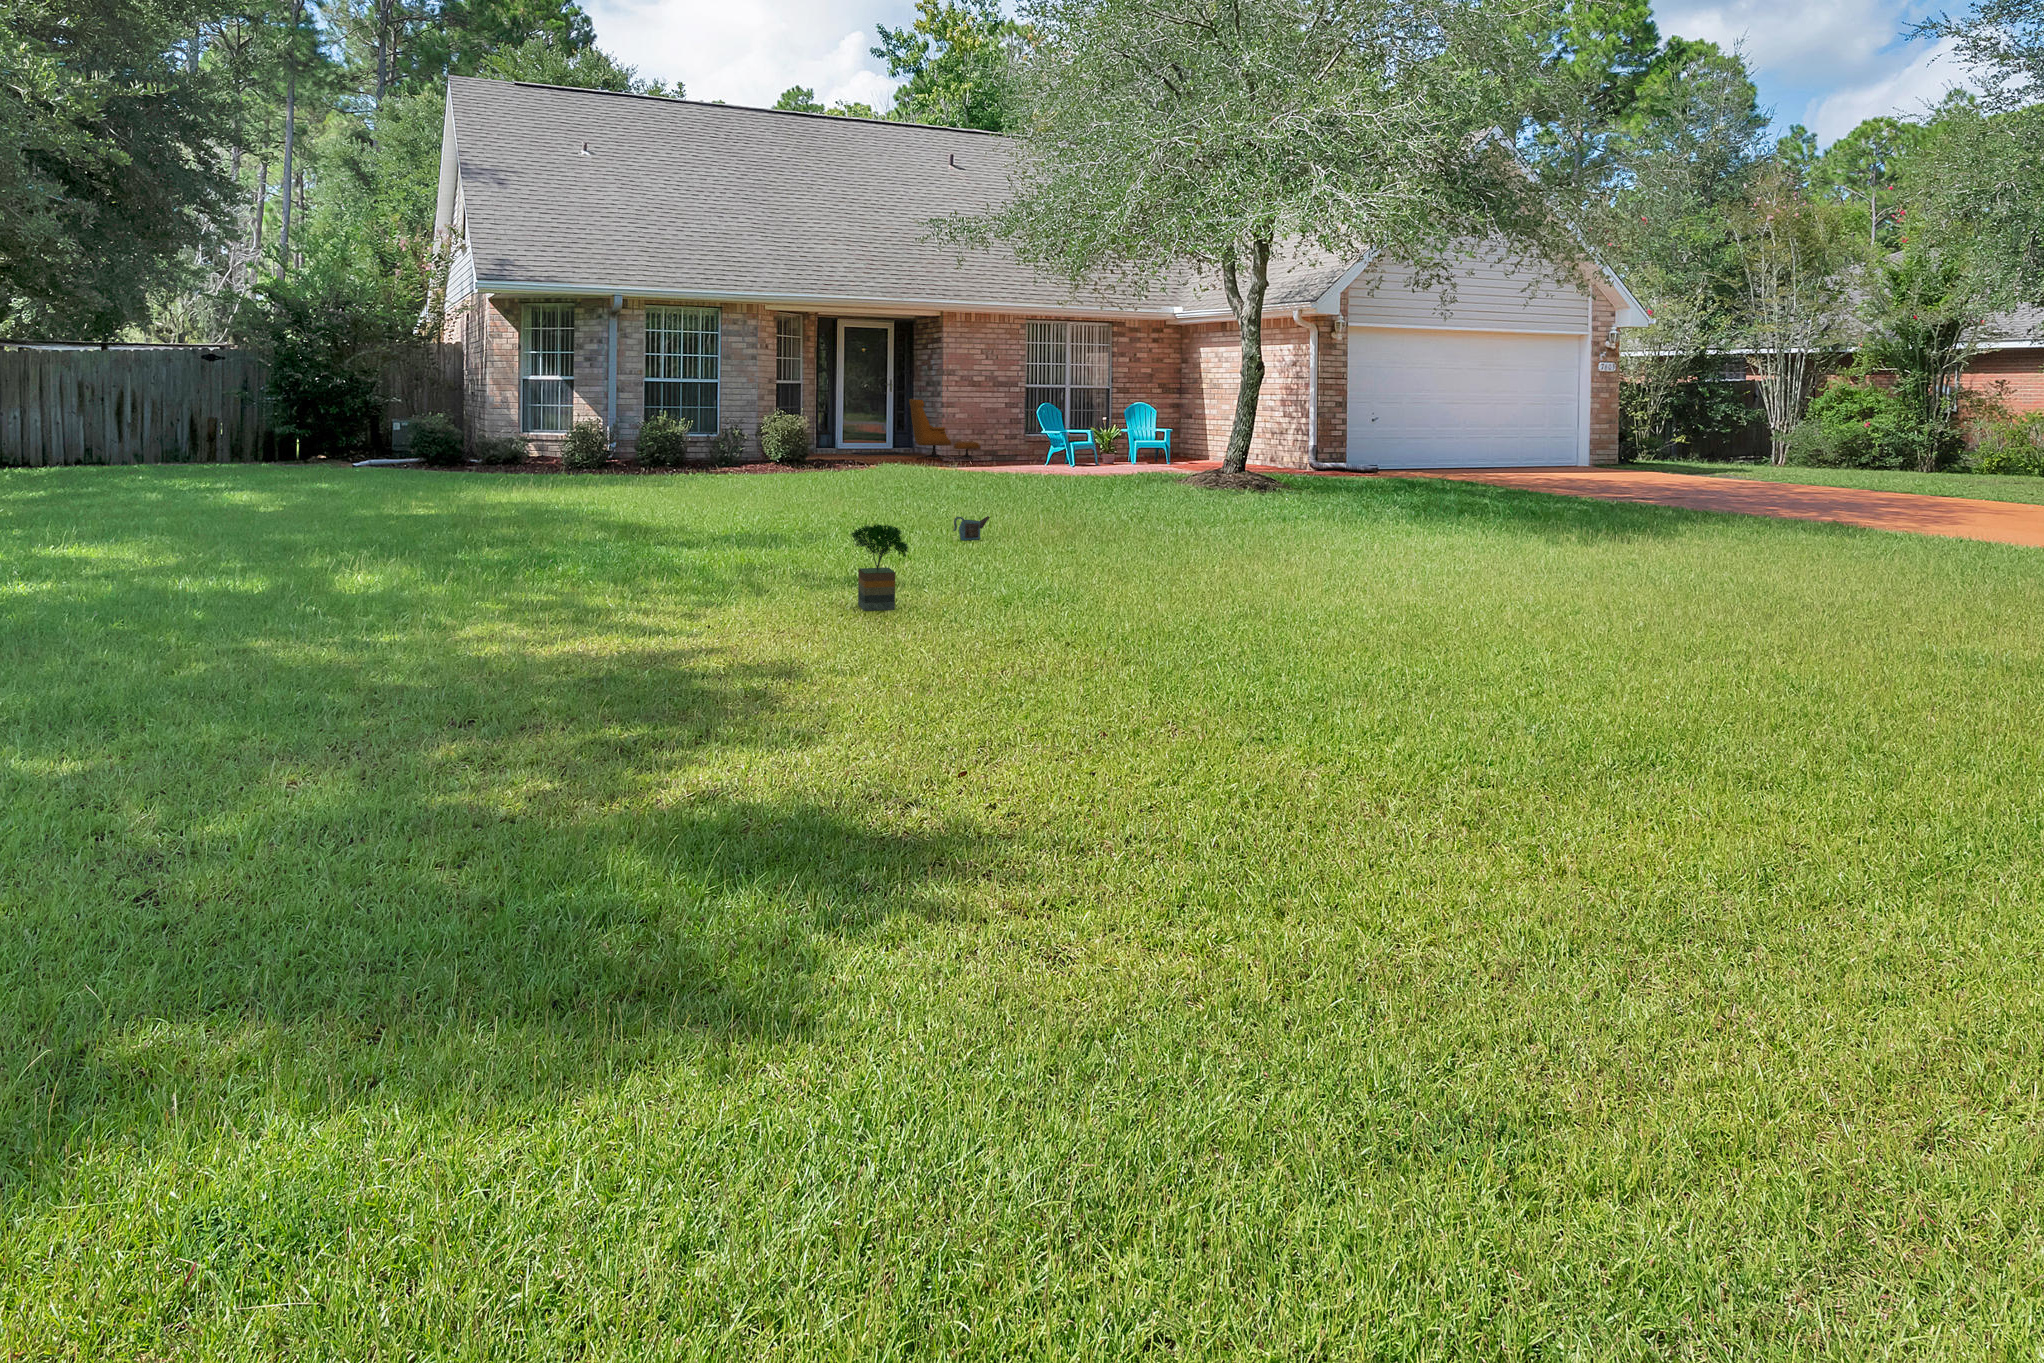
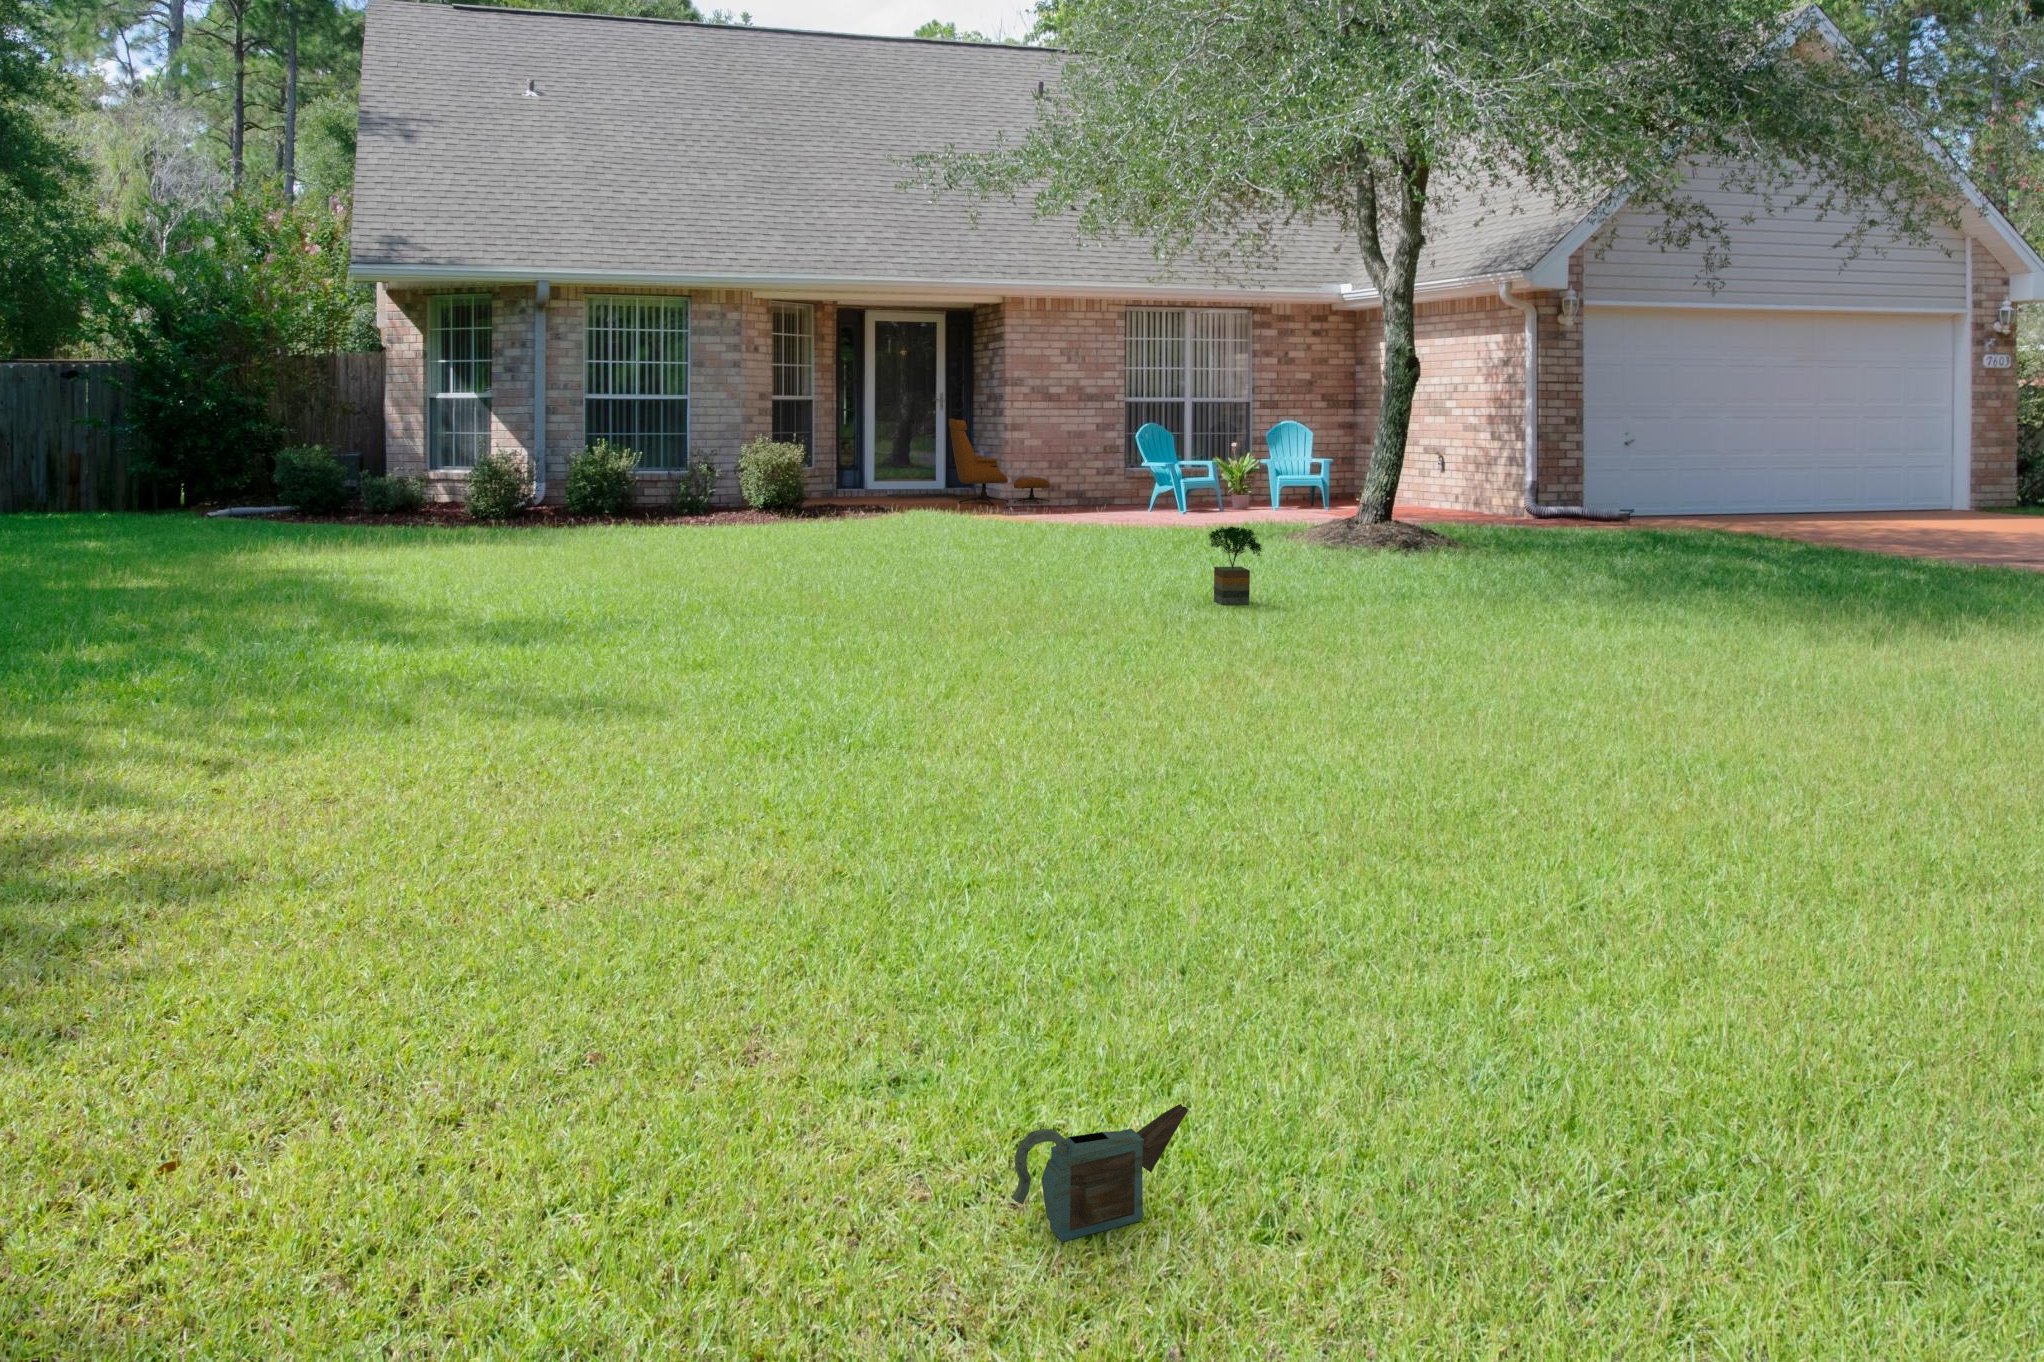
watering can: present [953,516,990,540] -> present [1012,1104,1188,1241]
potted tree: present [851,524,908,611] -> present [1209,527,1262,605]

